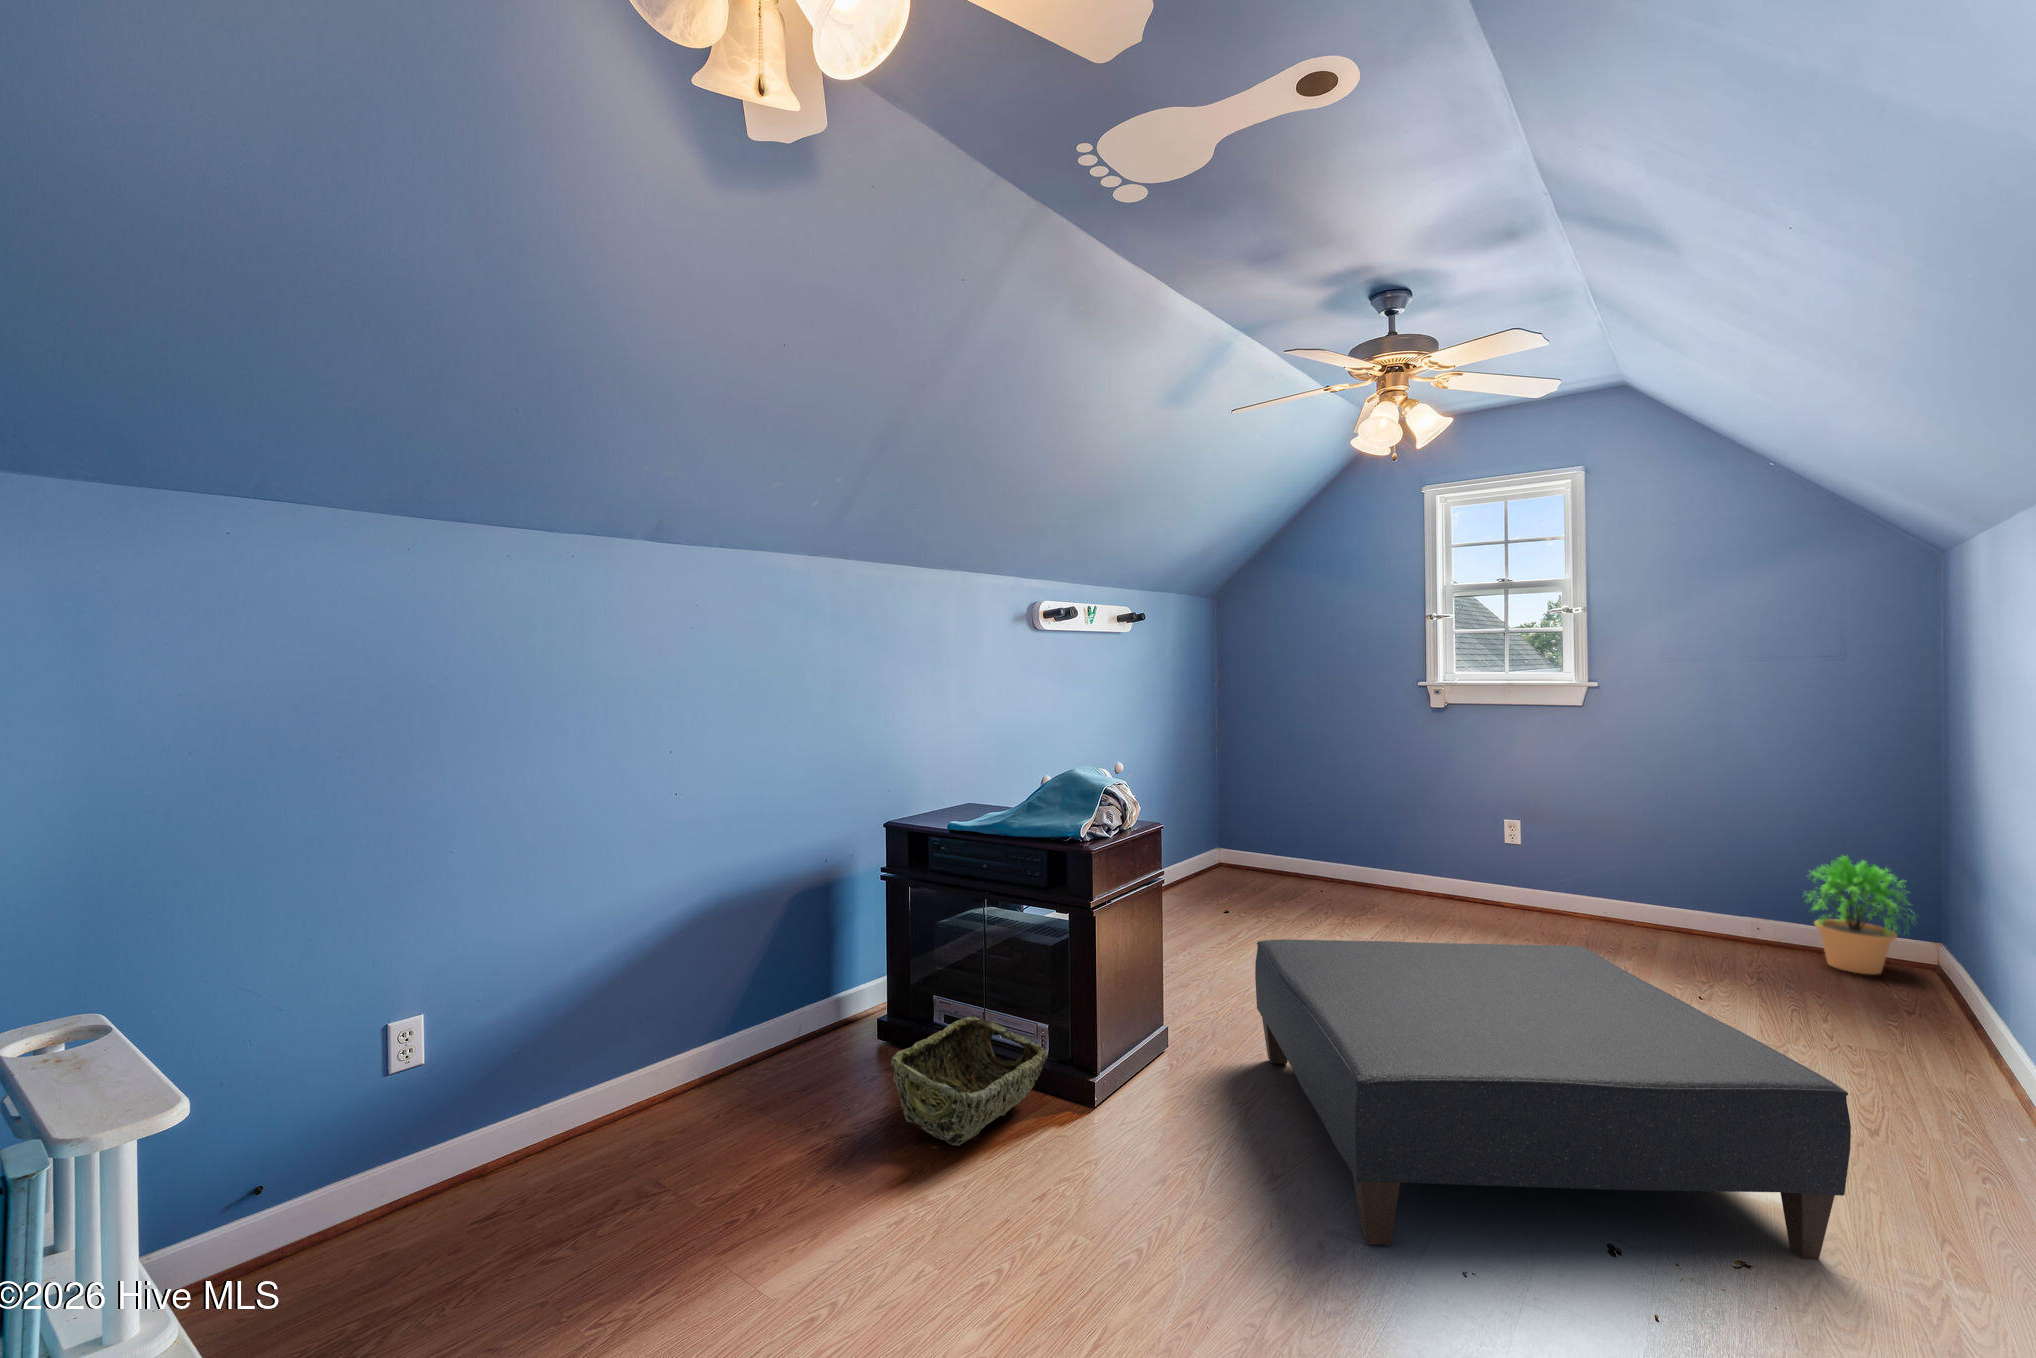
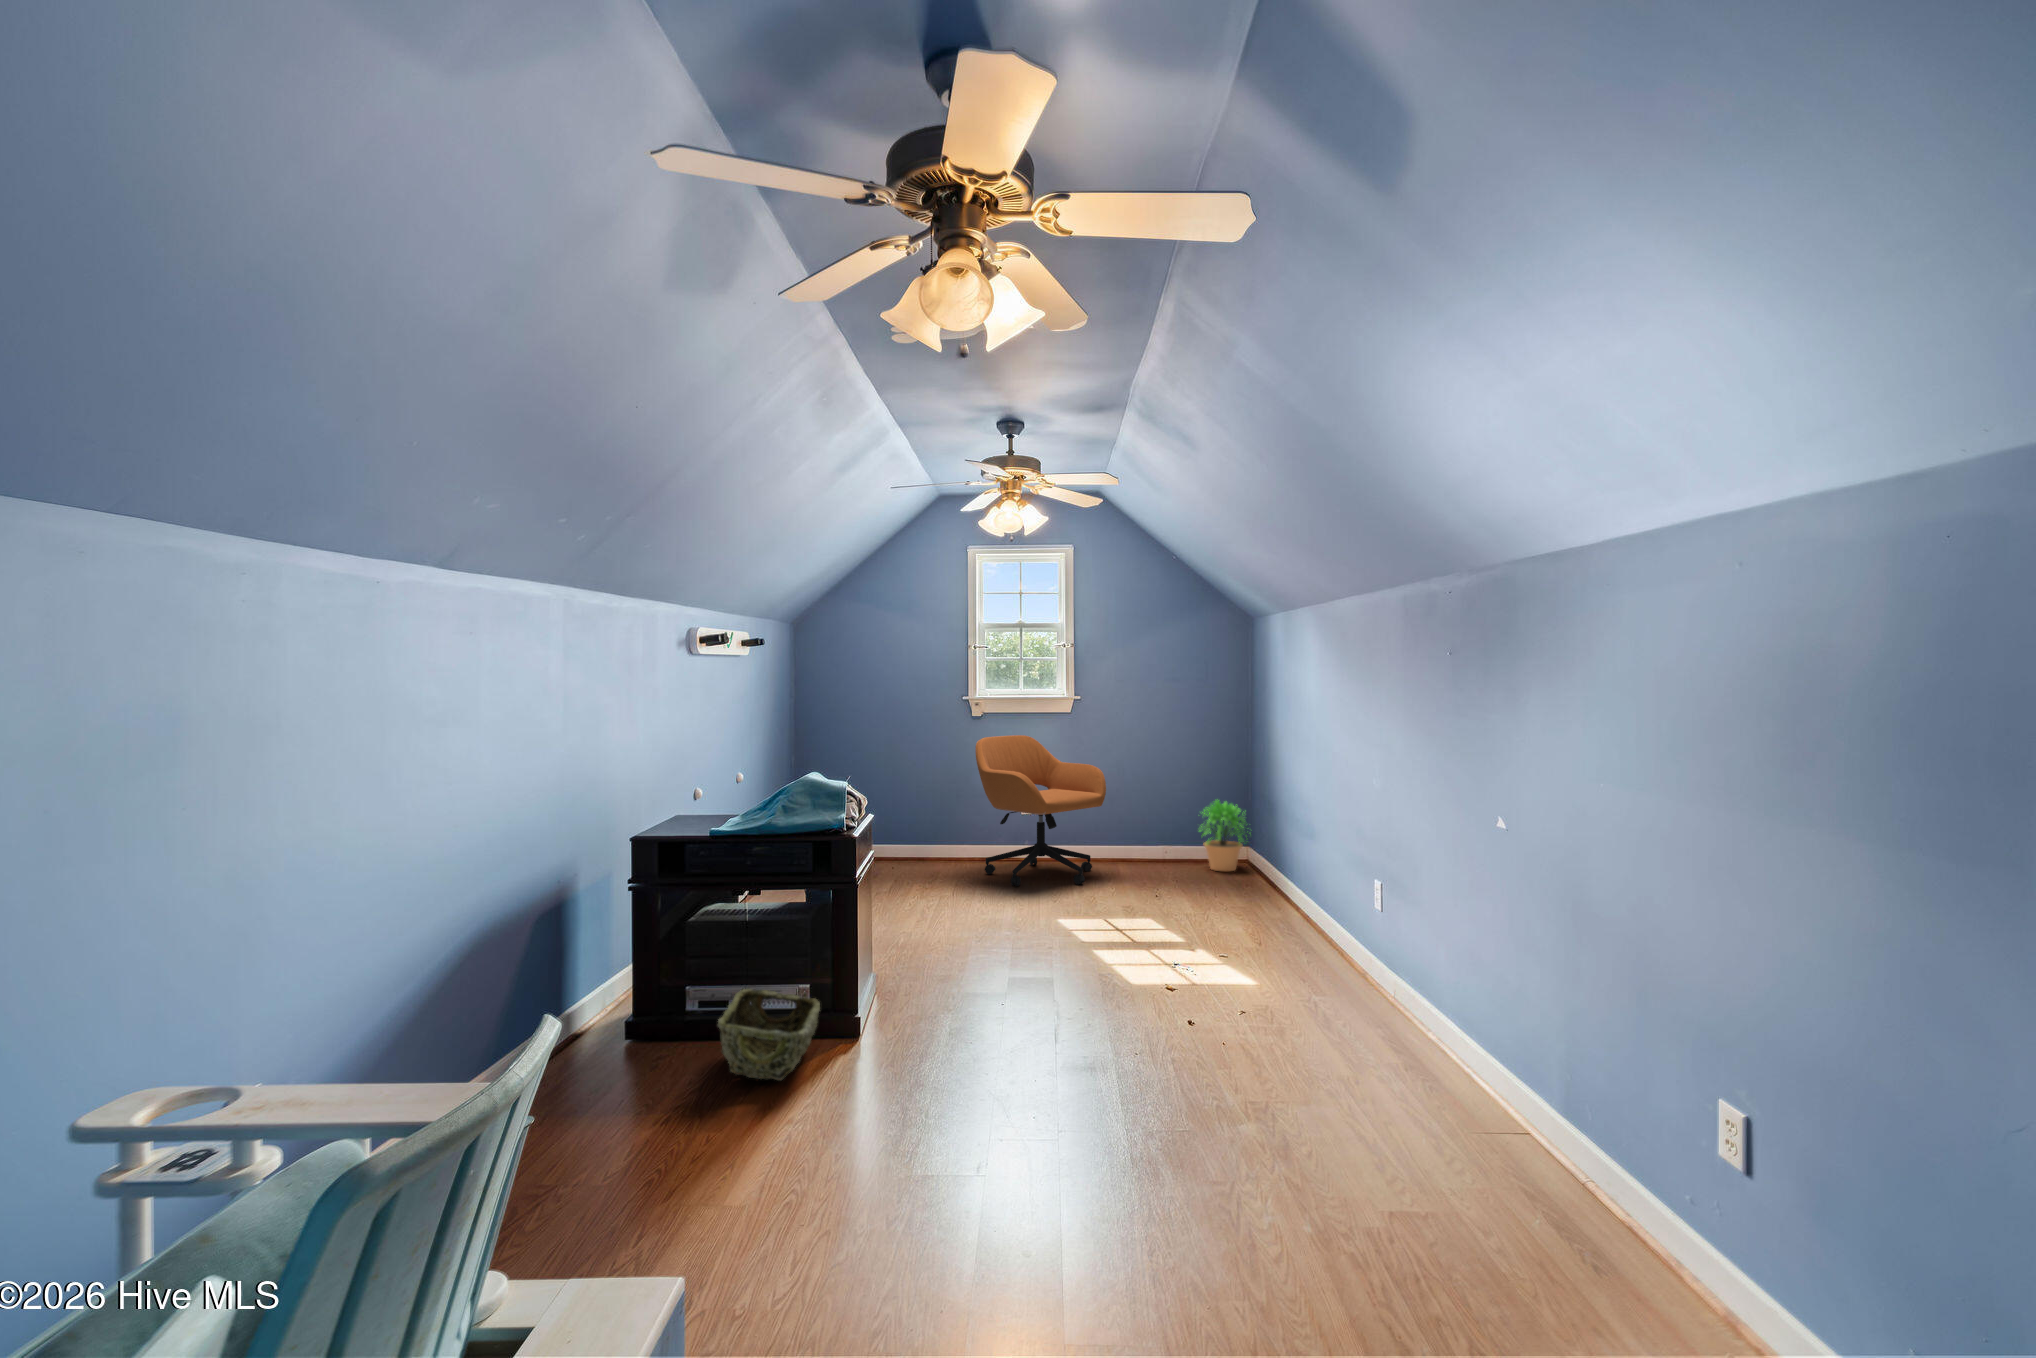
office chair: none [1426,736,1627,950] -> present [976,735,1106,886]
ottoman: present [1255,939,1851,1259] -> none [937,867,1281,1053]

